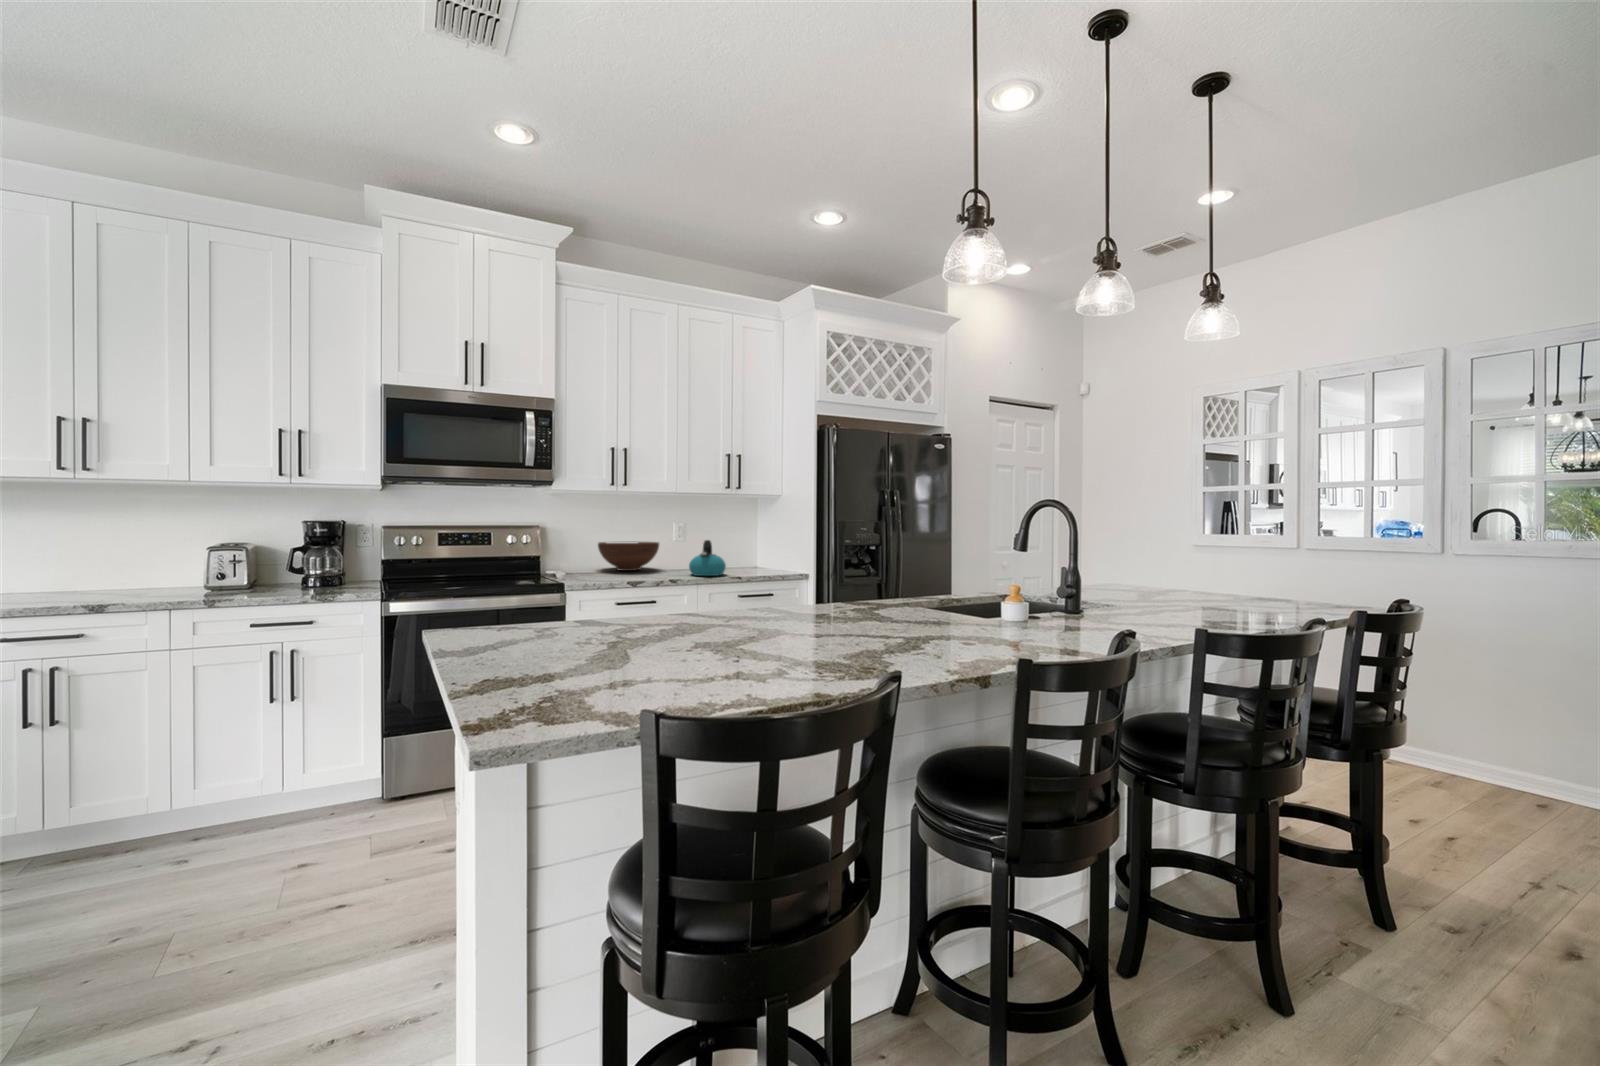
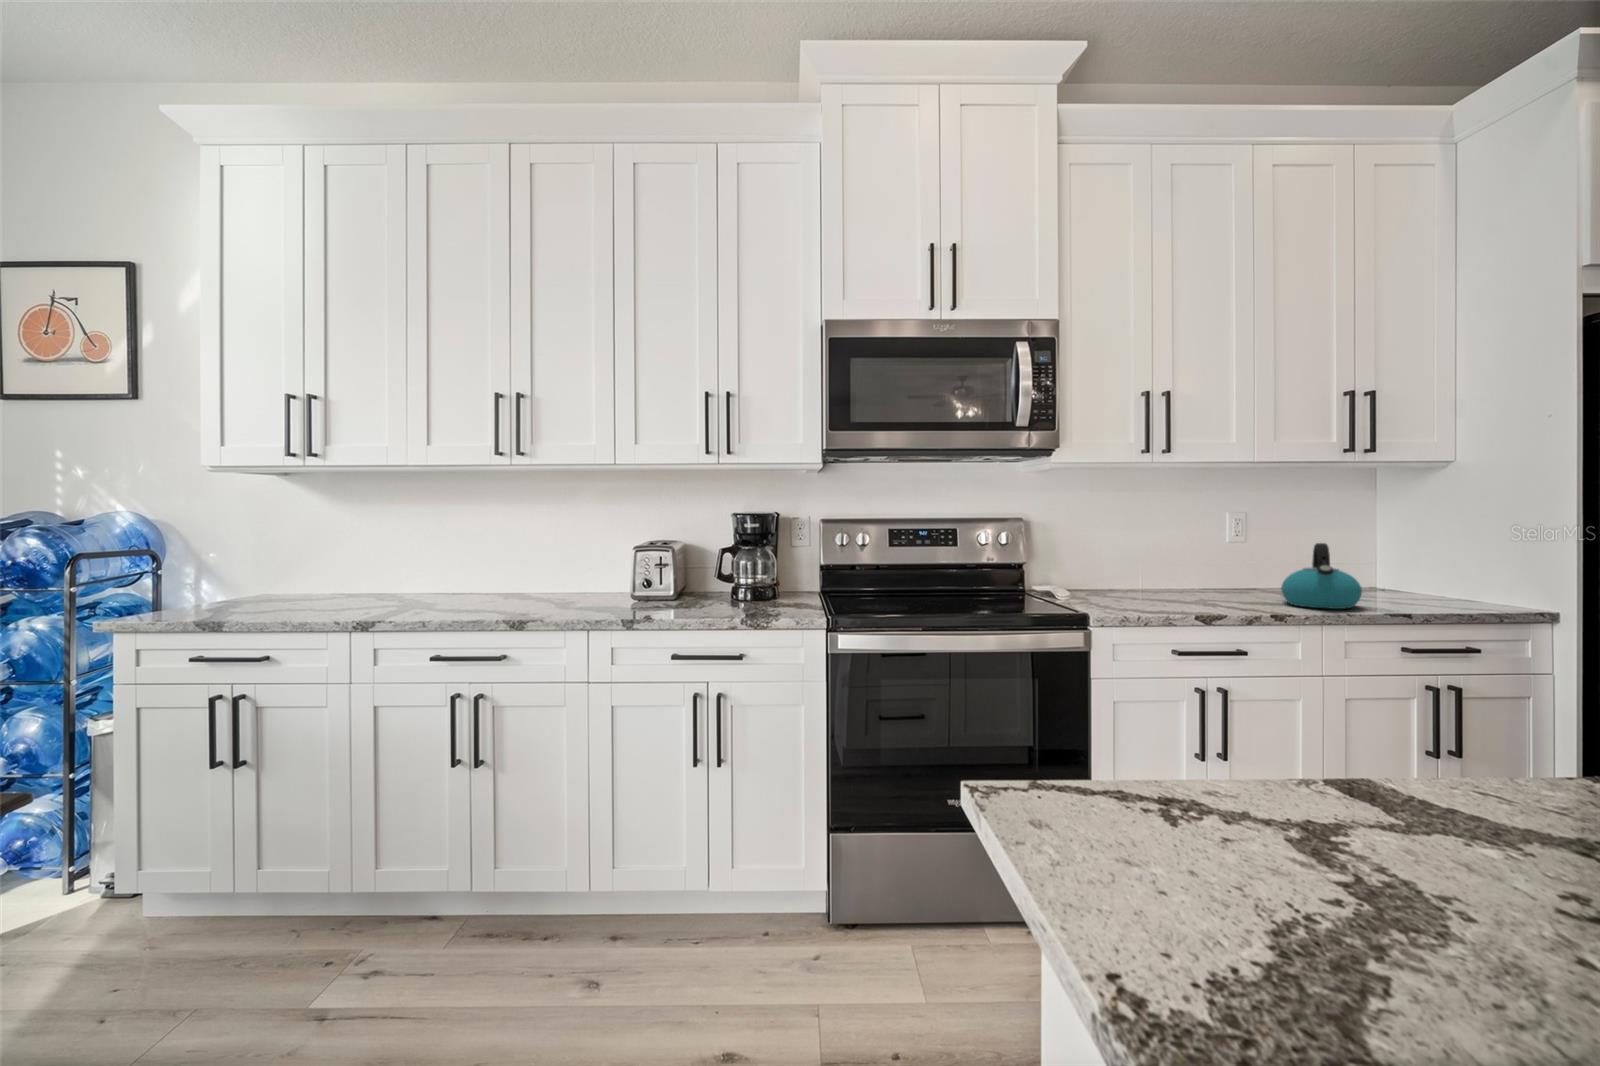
fruit bowl: present [598,542,659,571] -> none [1106,544,1213,591]

